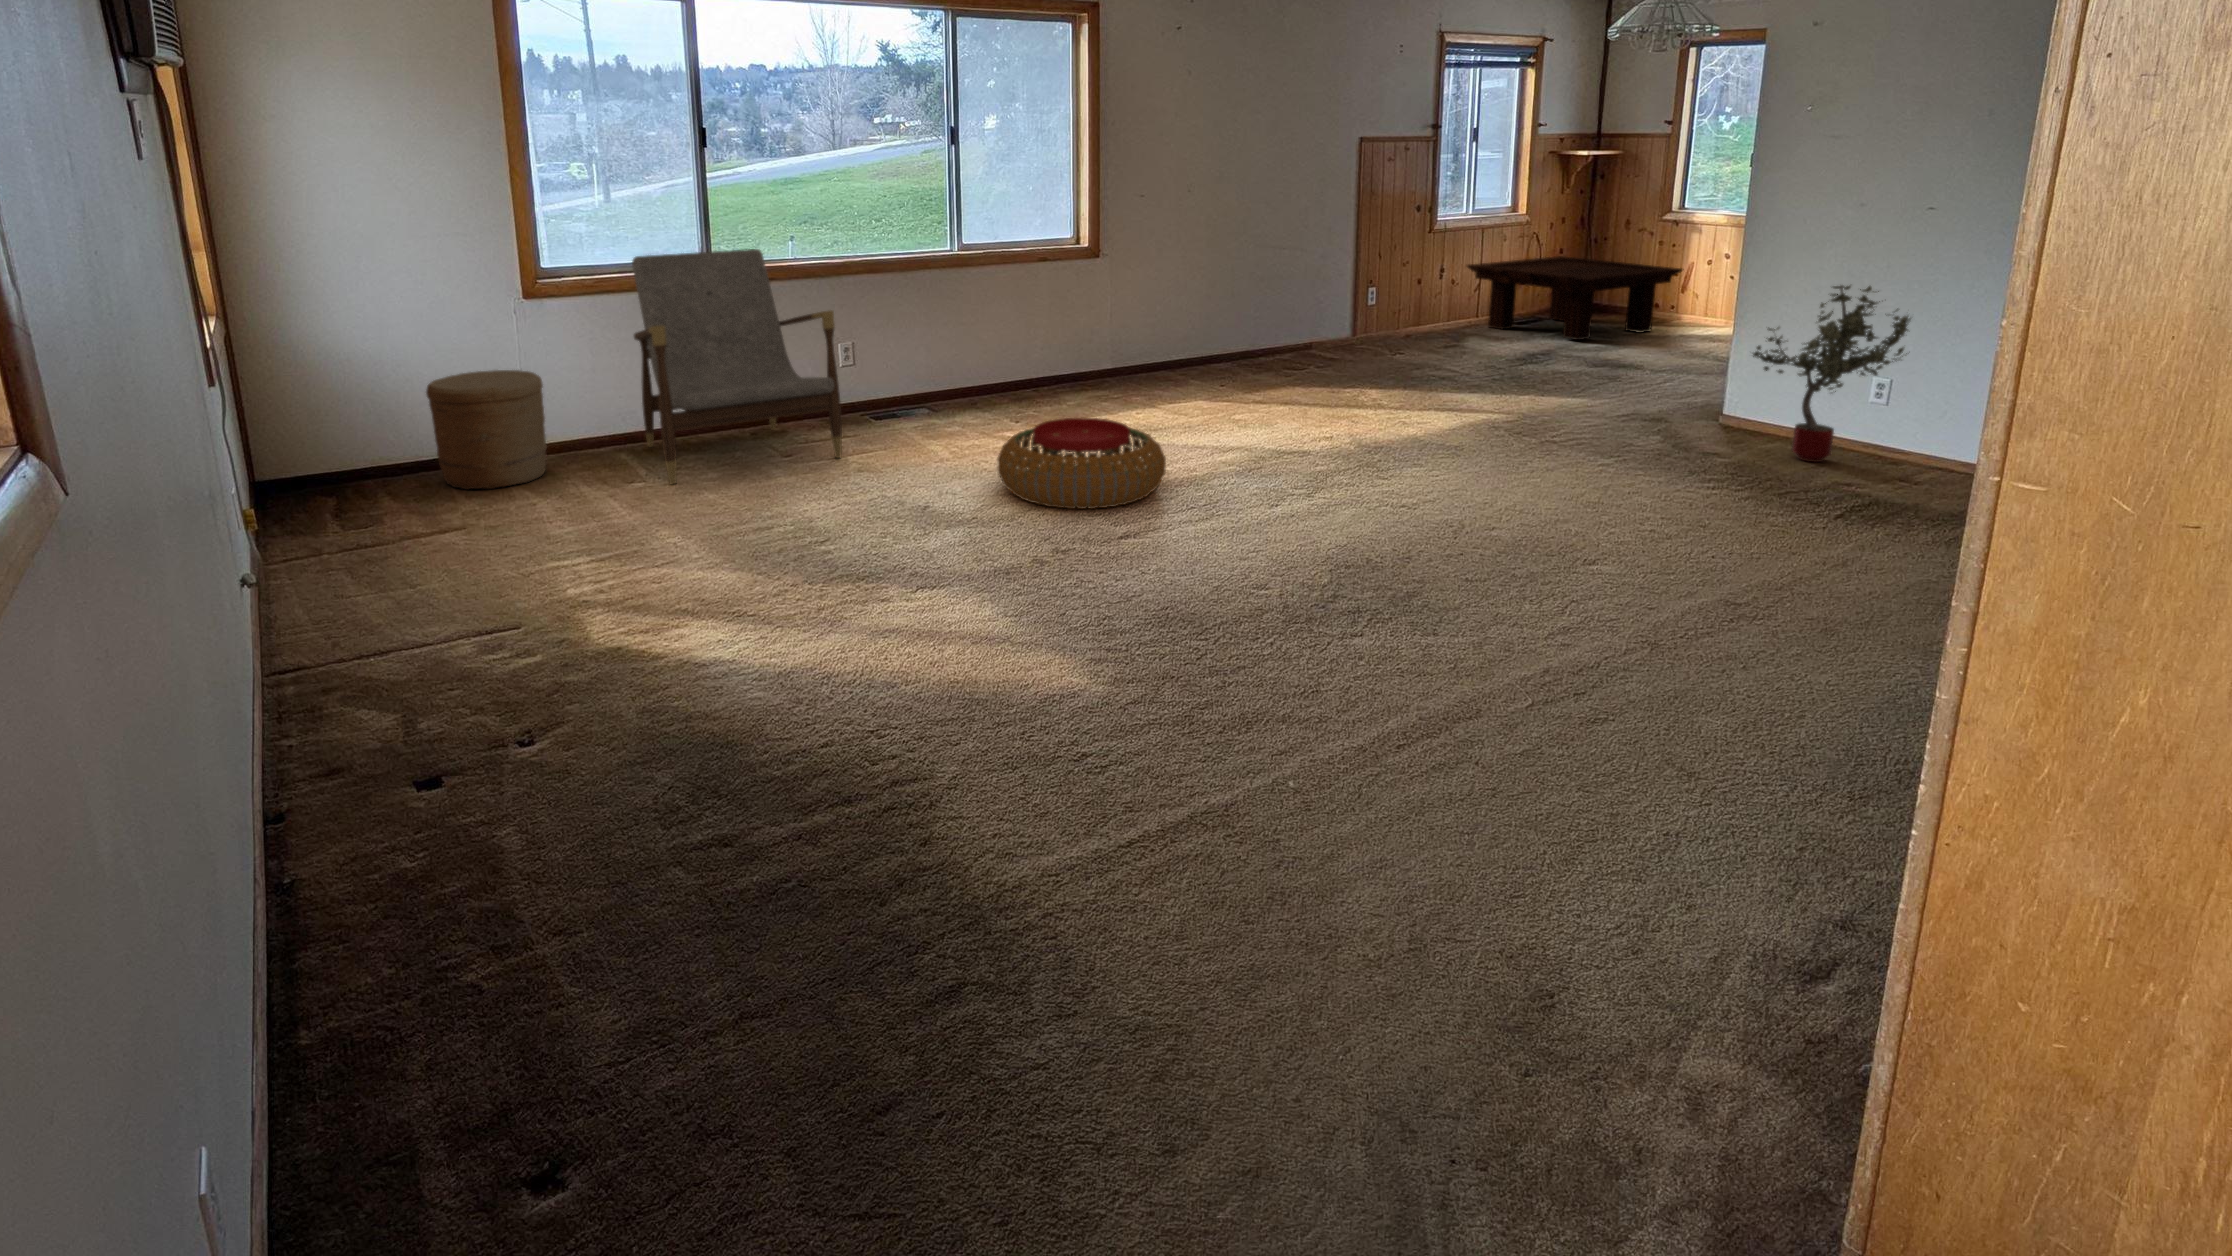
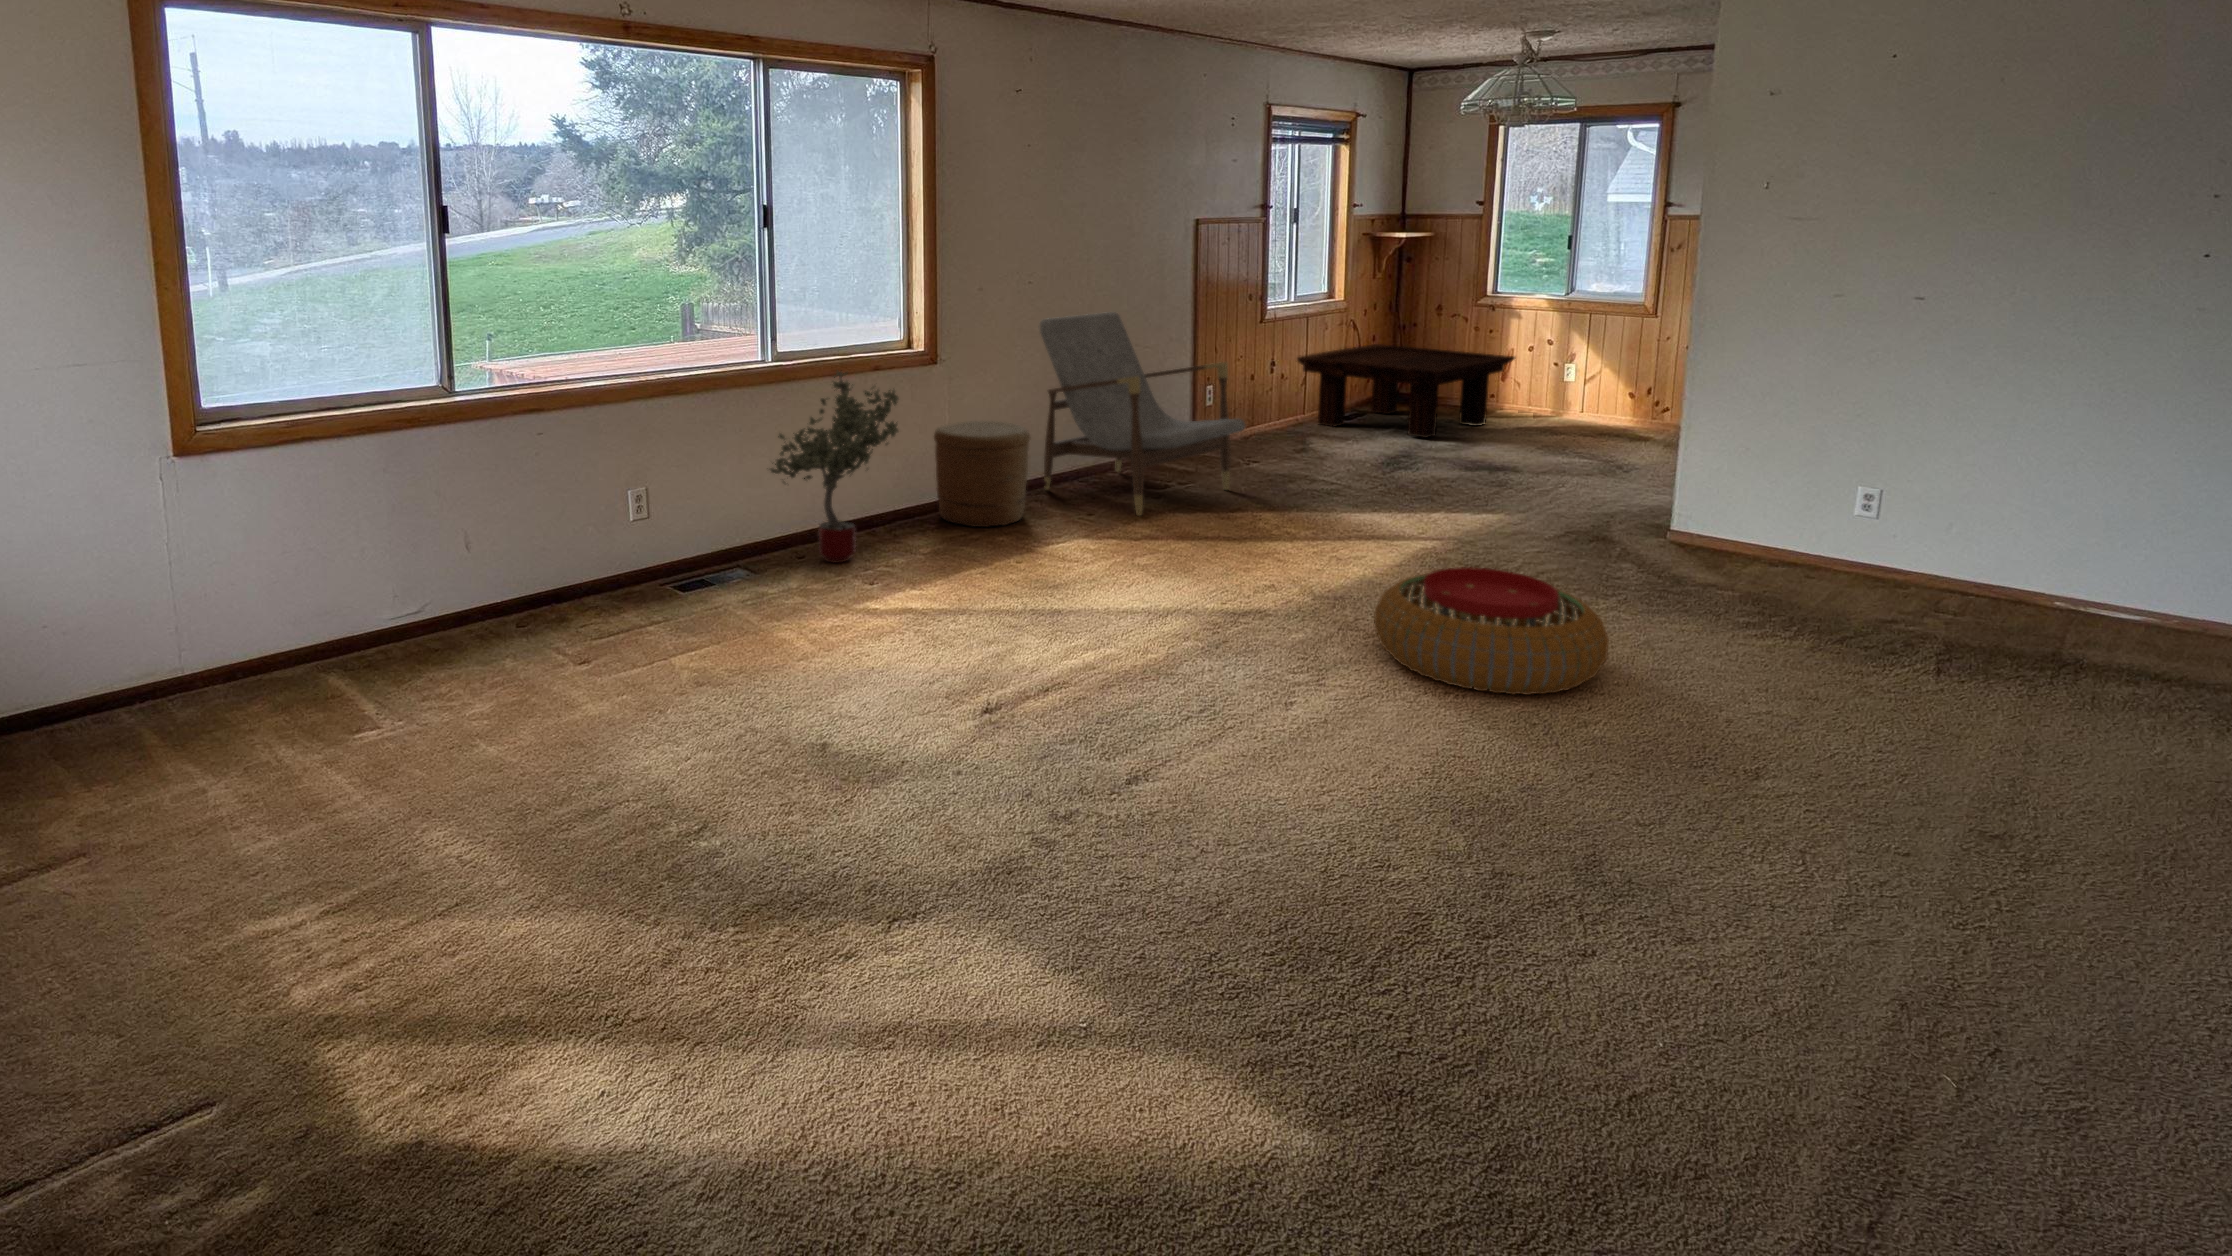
armchair: present [632,249,842,484] -> present [1038,312,1245,515]
potted tree: present [1753,285,1911,462] -> present [770,370,899,563]
woven basket: present [426,370,547,490] -> present [934,421,1031,527]
pouf: present [998,418,1166,509] -> present [1374,567,1609,695]

